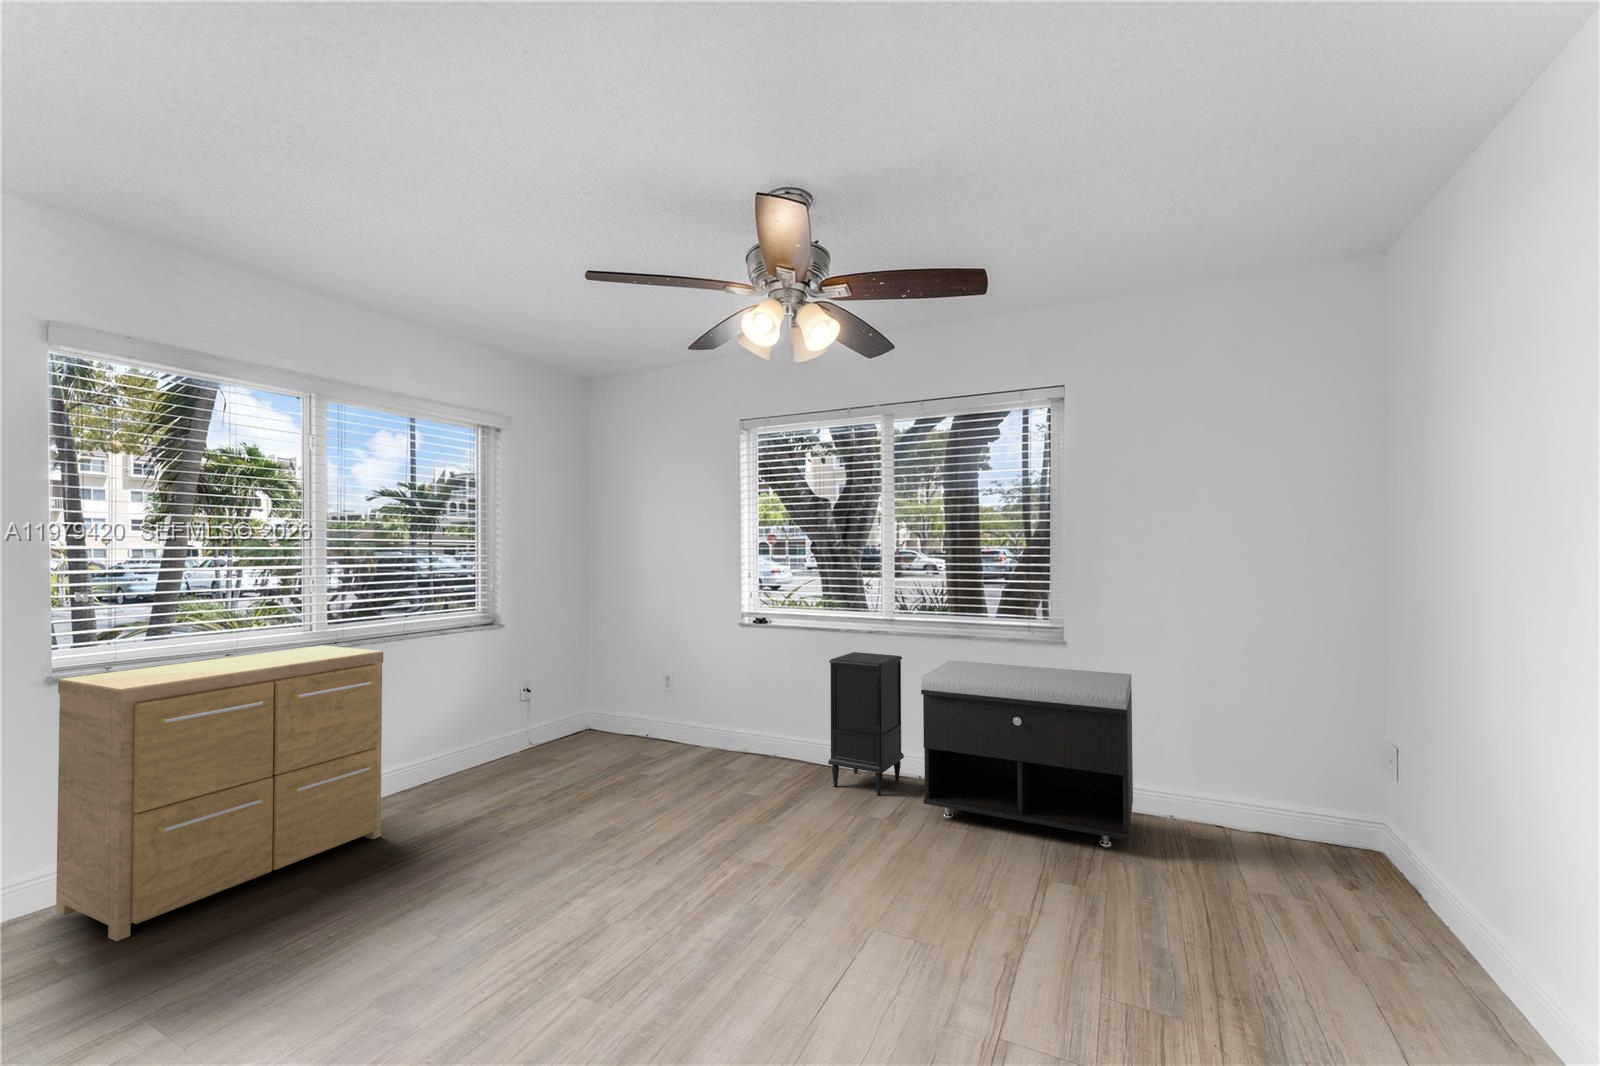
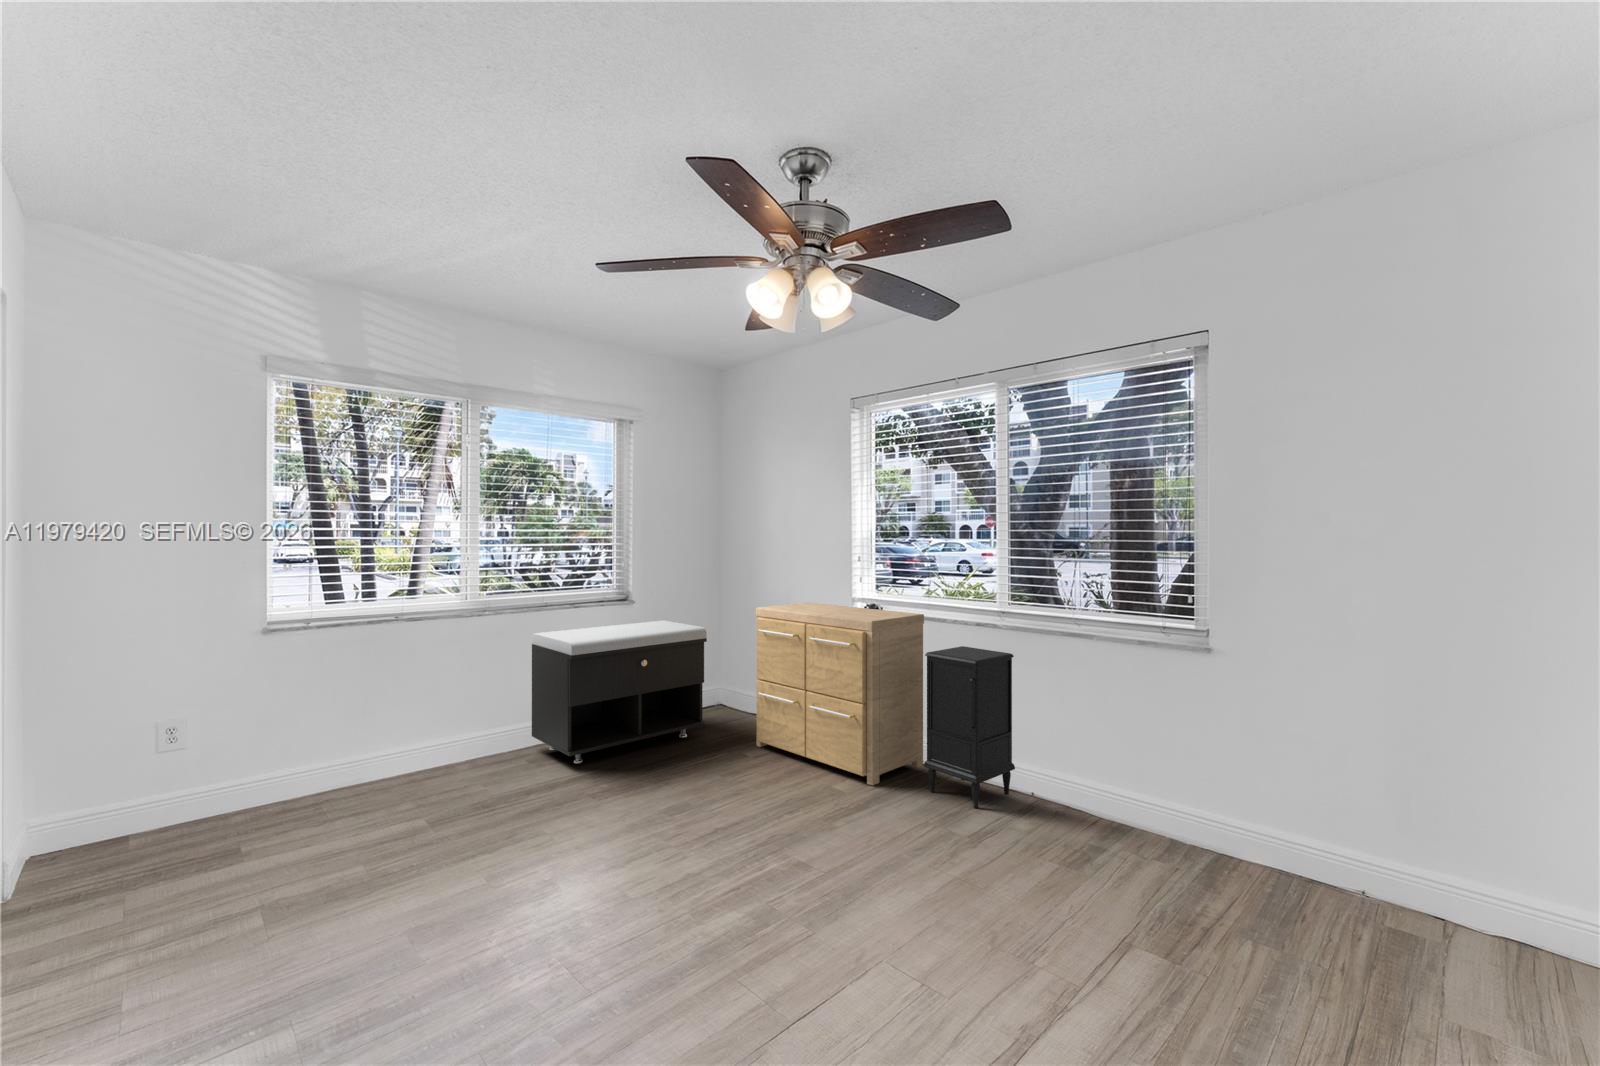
dresser: present [56,645,383,941] -> present [756,602,924,785]
storage bench: present [921,660,1133,847] -> present [532,621,707,764]

